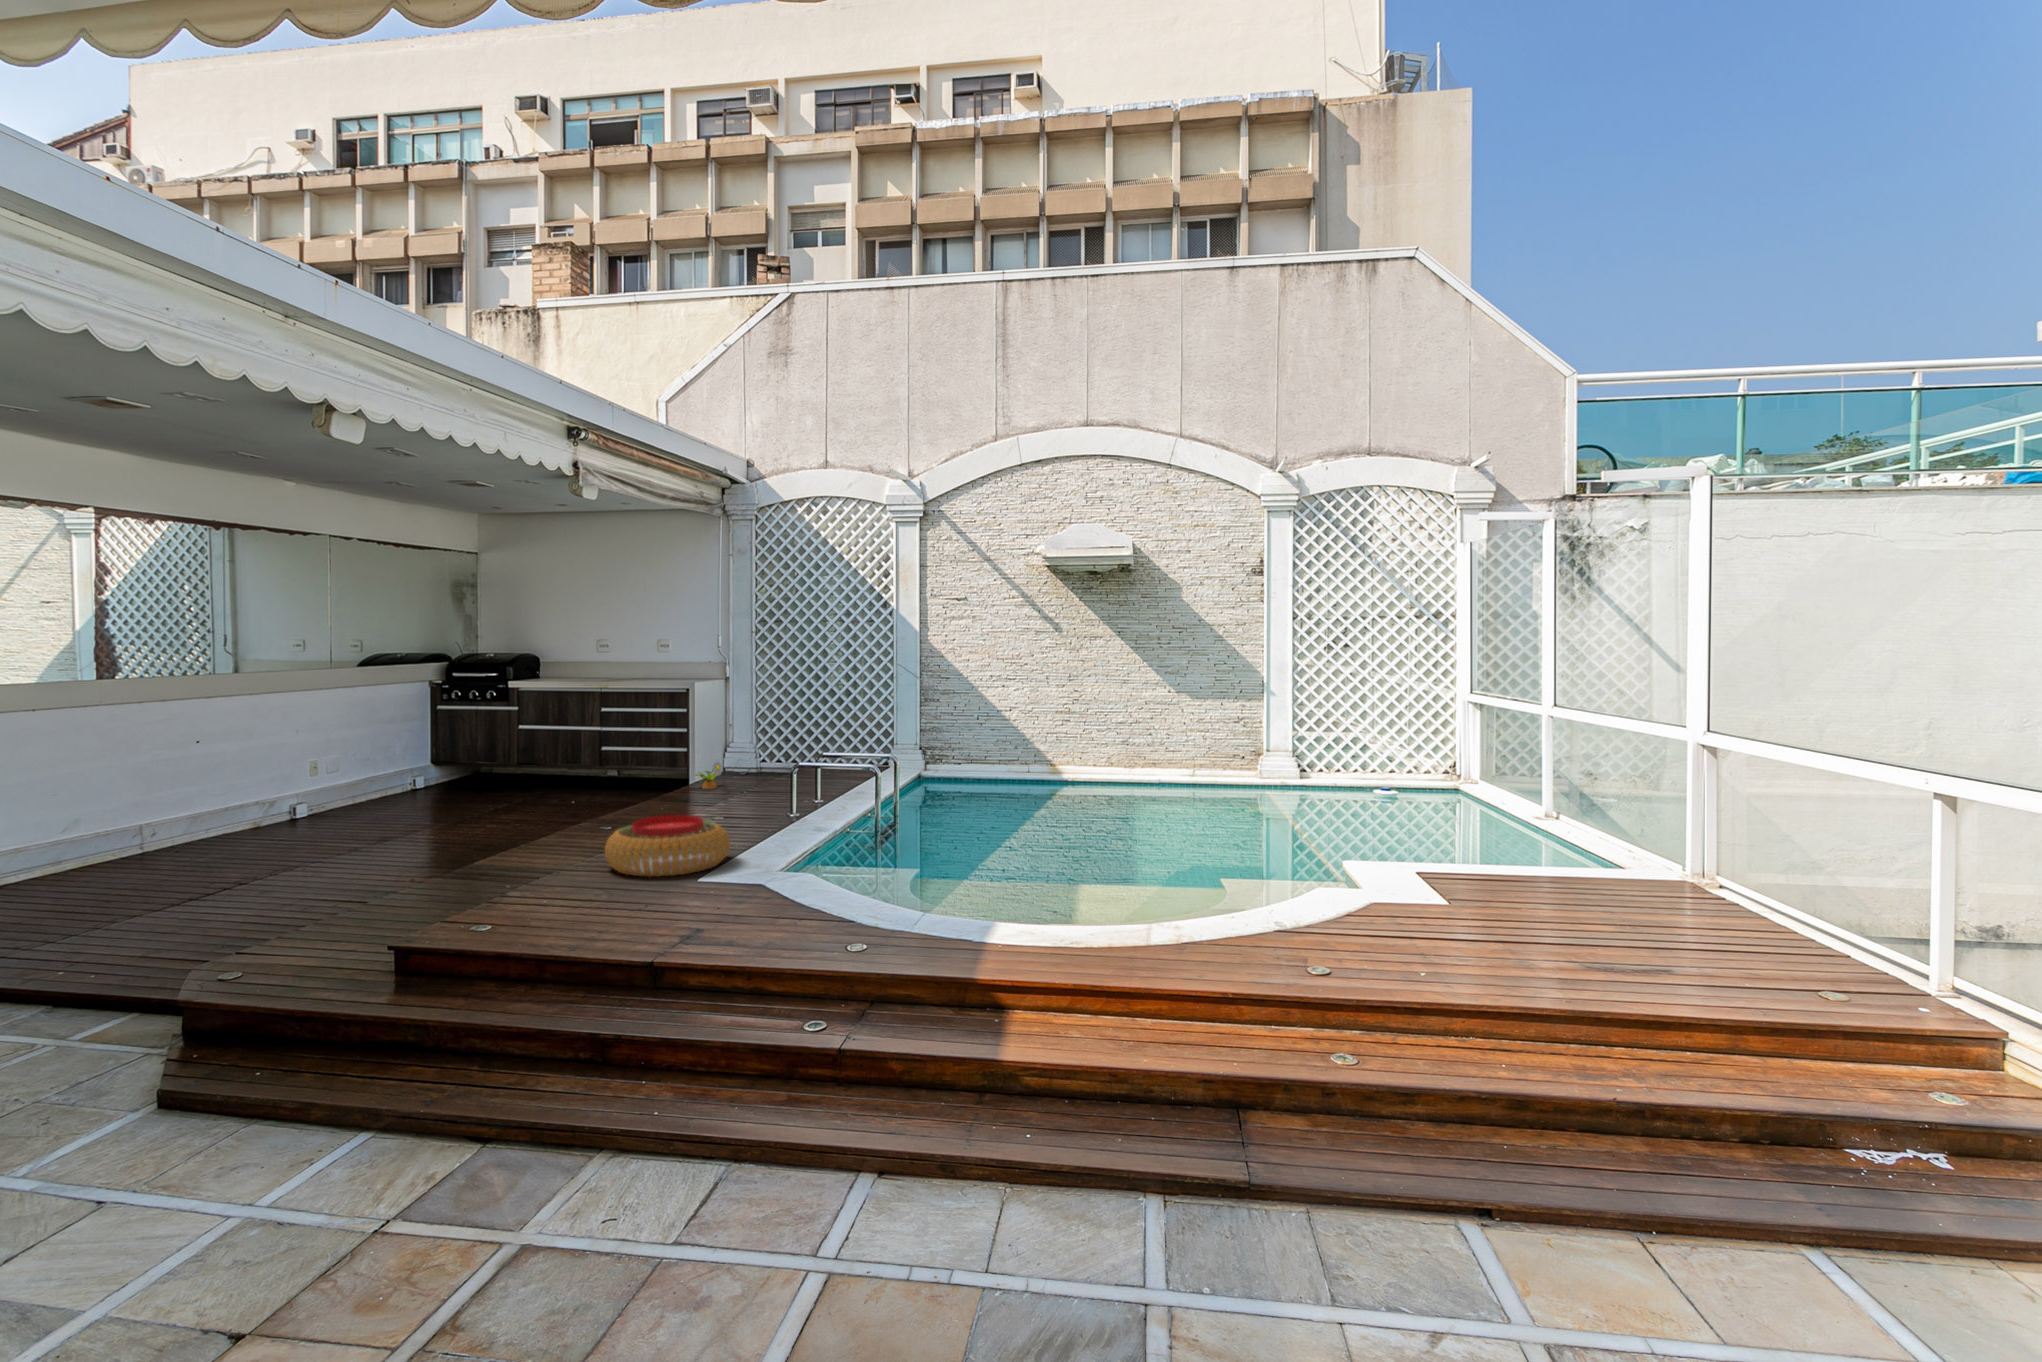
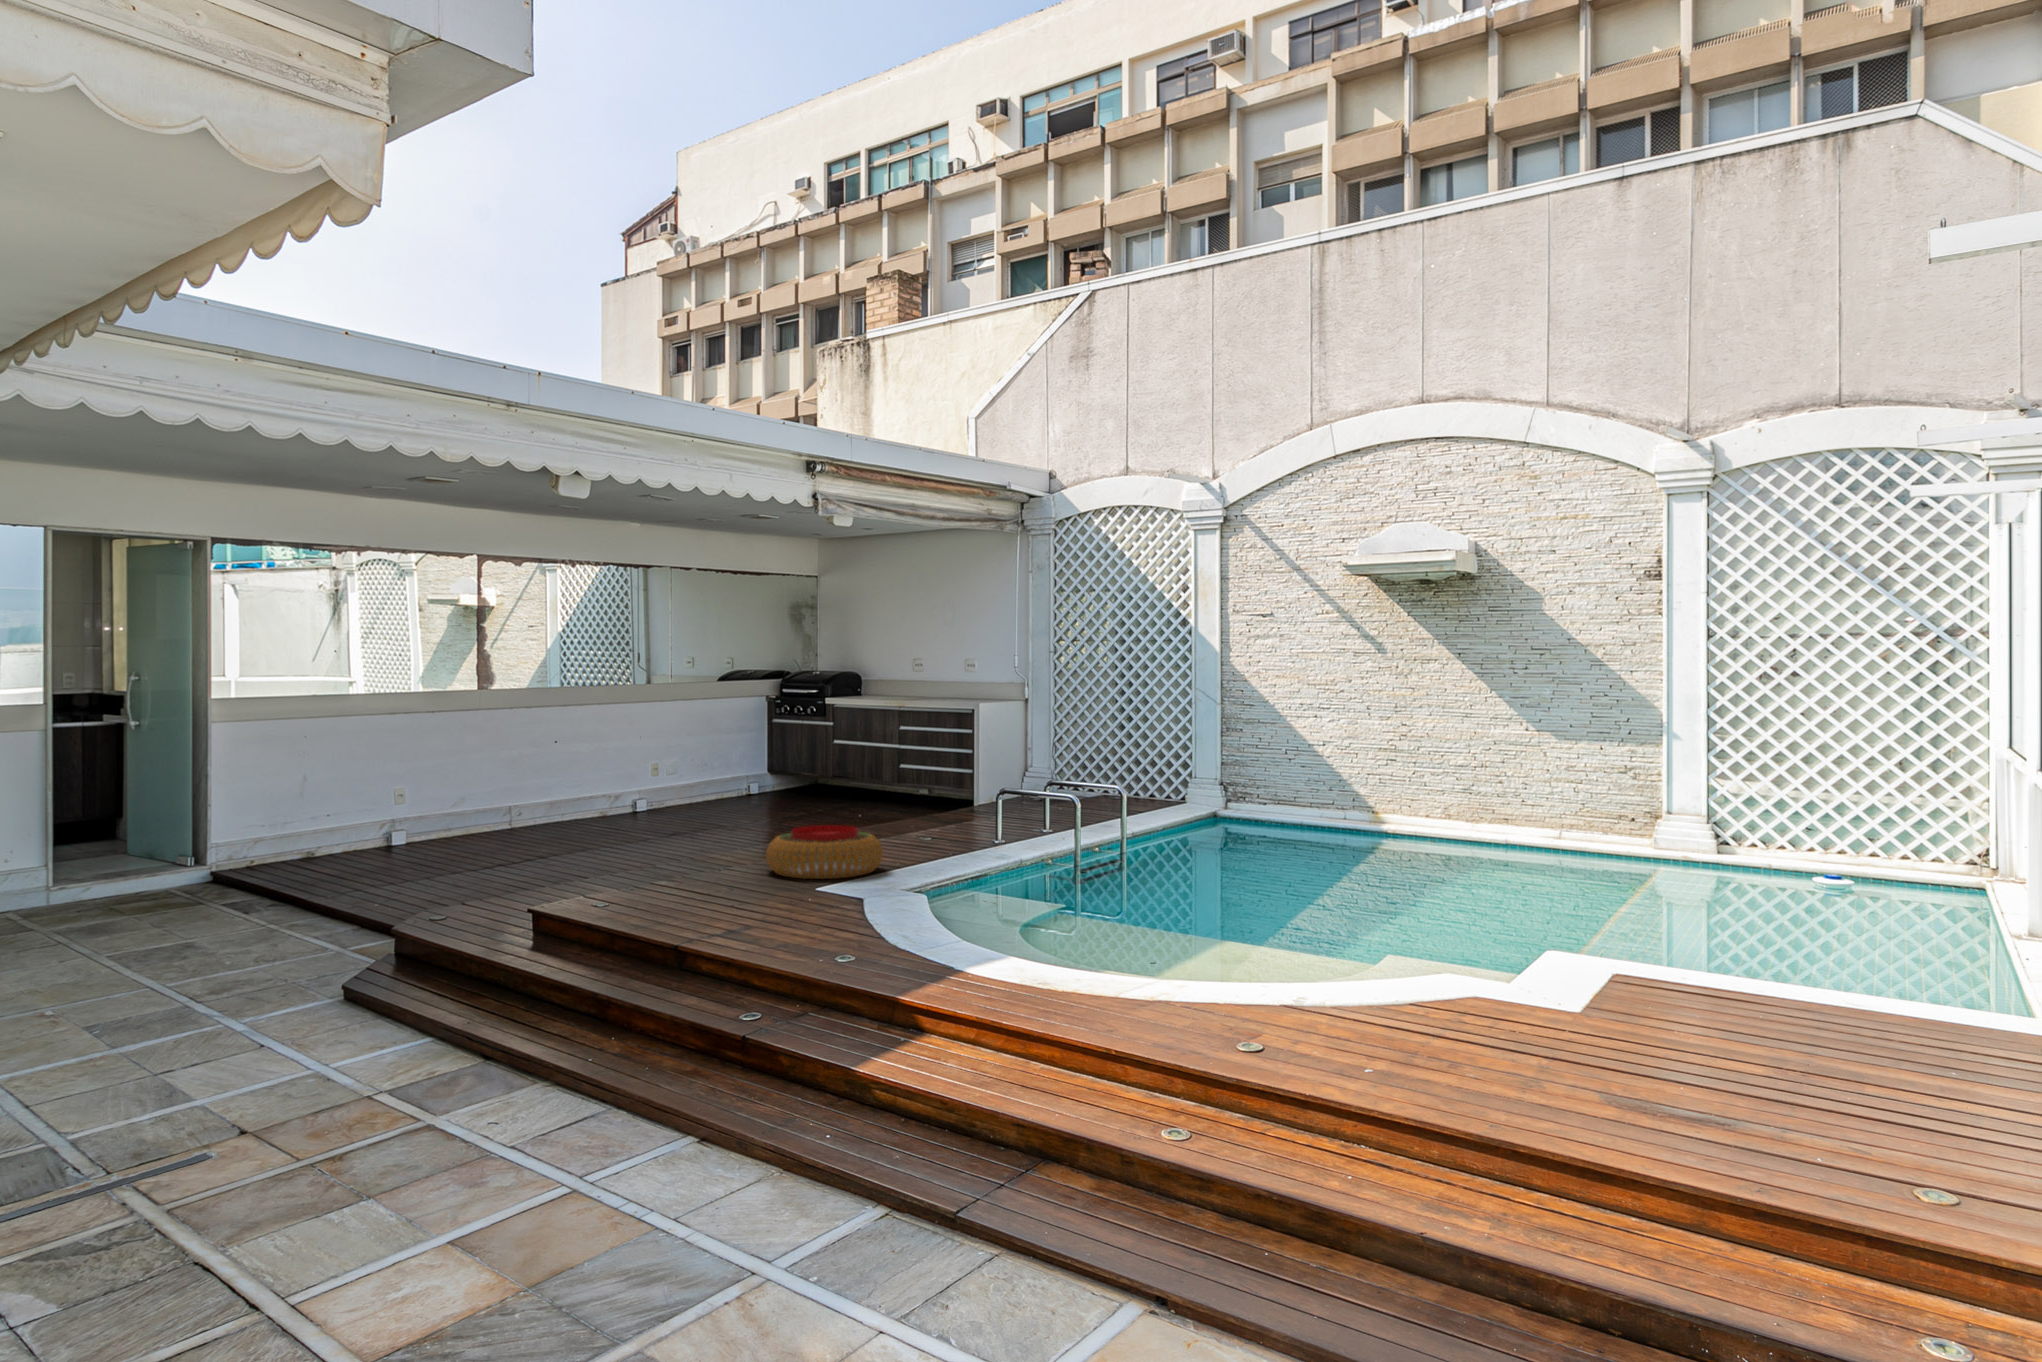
decorative plant: present [696,761,722,789] -> none [974,789,1003,819]

